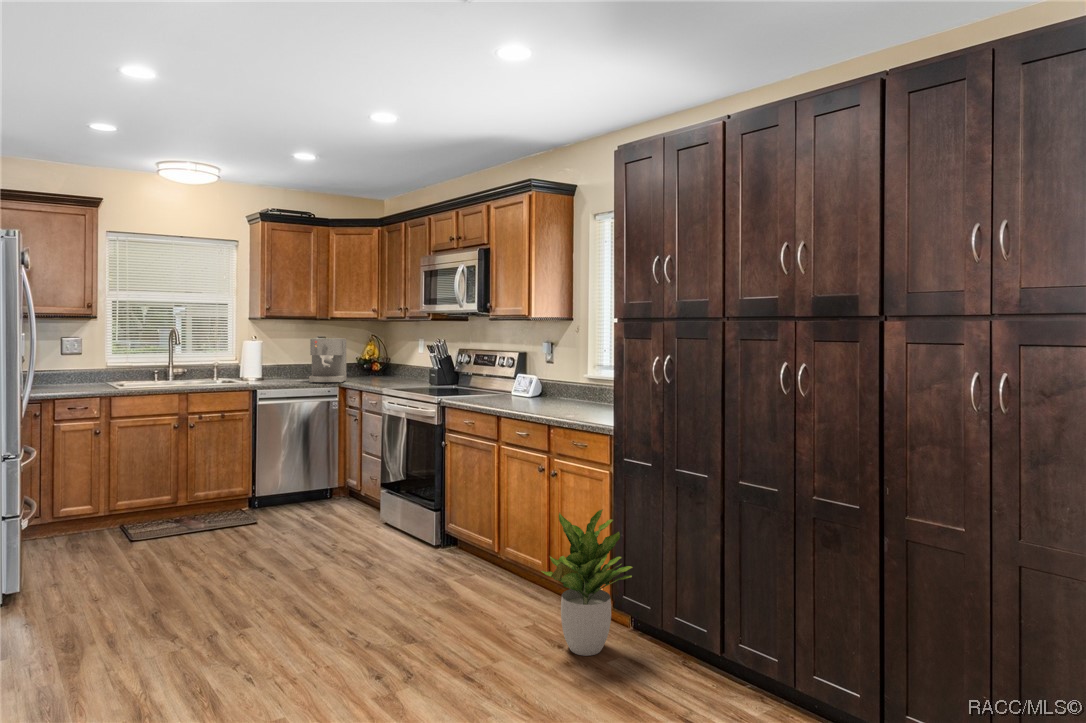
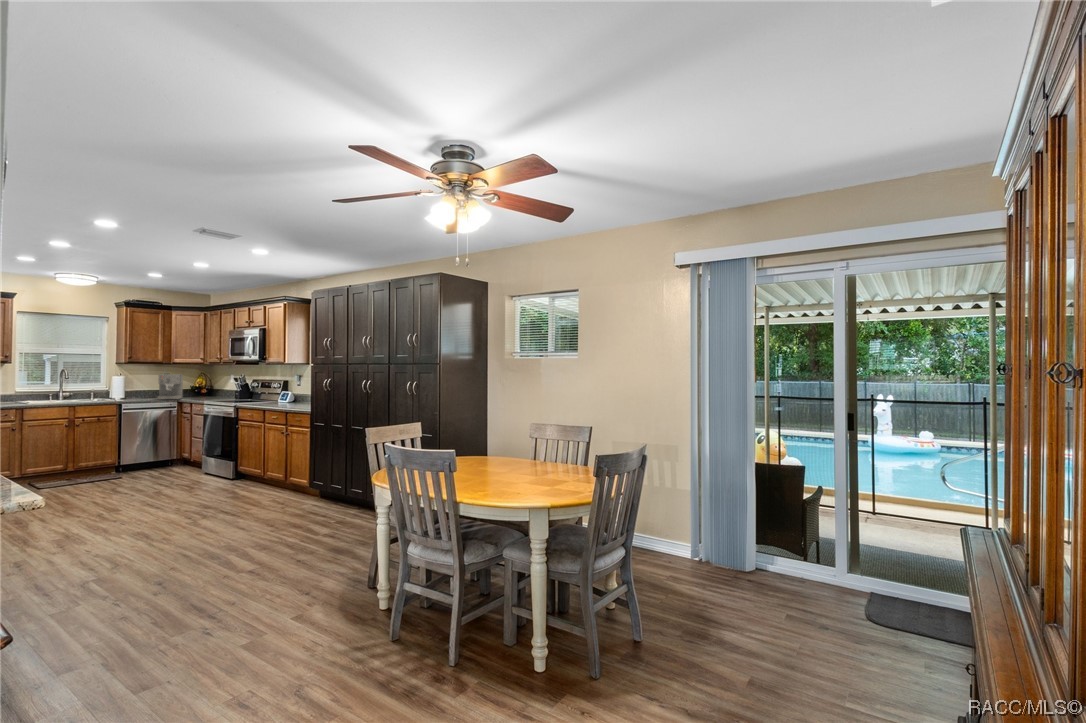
potted plant: present [541,509,633,656] -> none [271,444,315,505]

